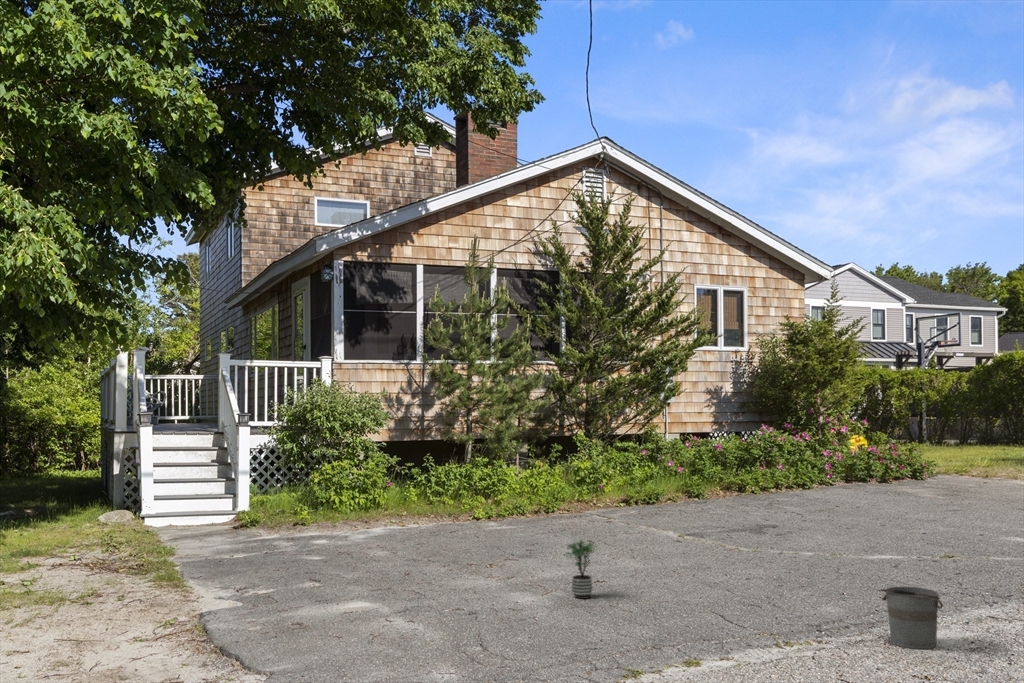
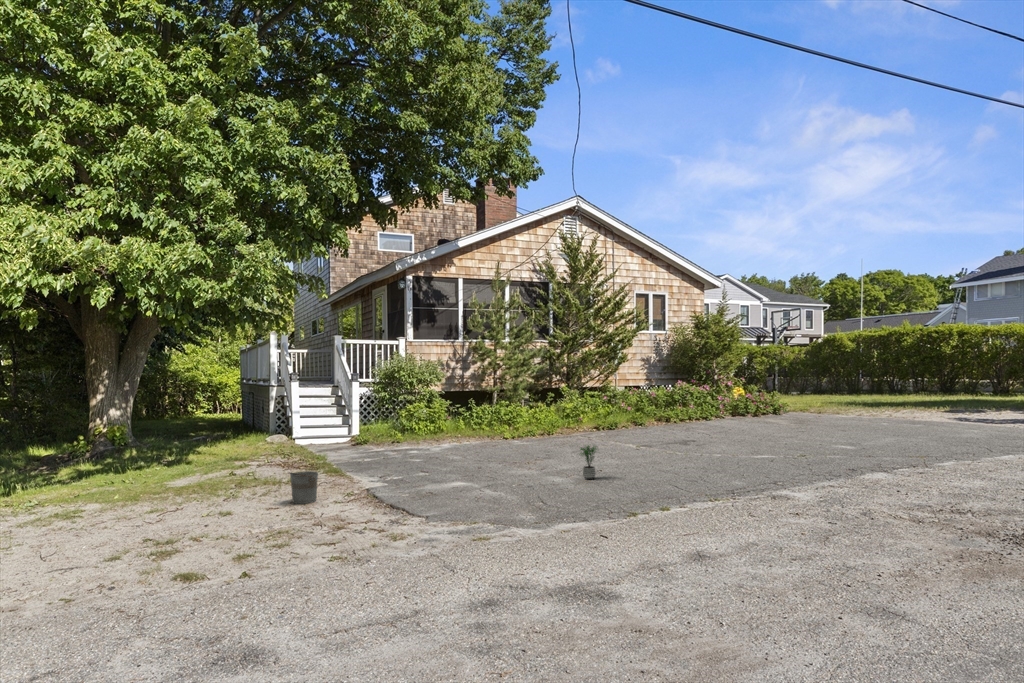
bucket: present [881,587,943,649] -> present [290,471,318,504]

